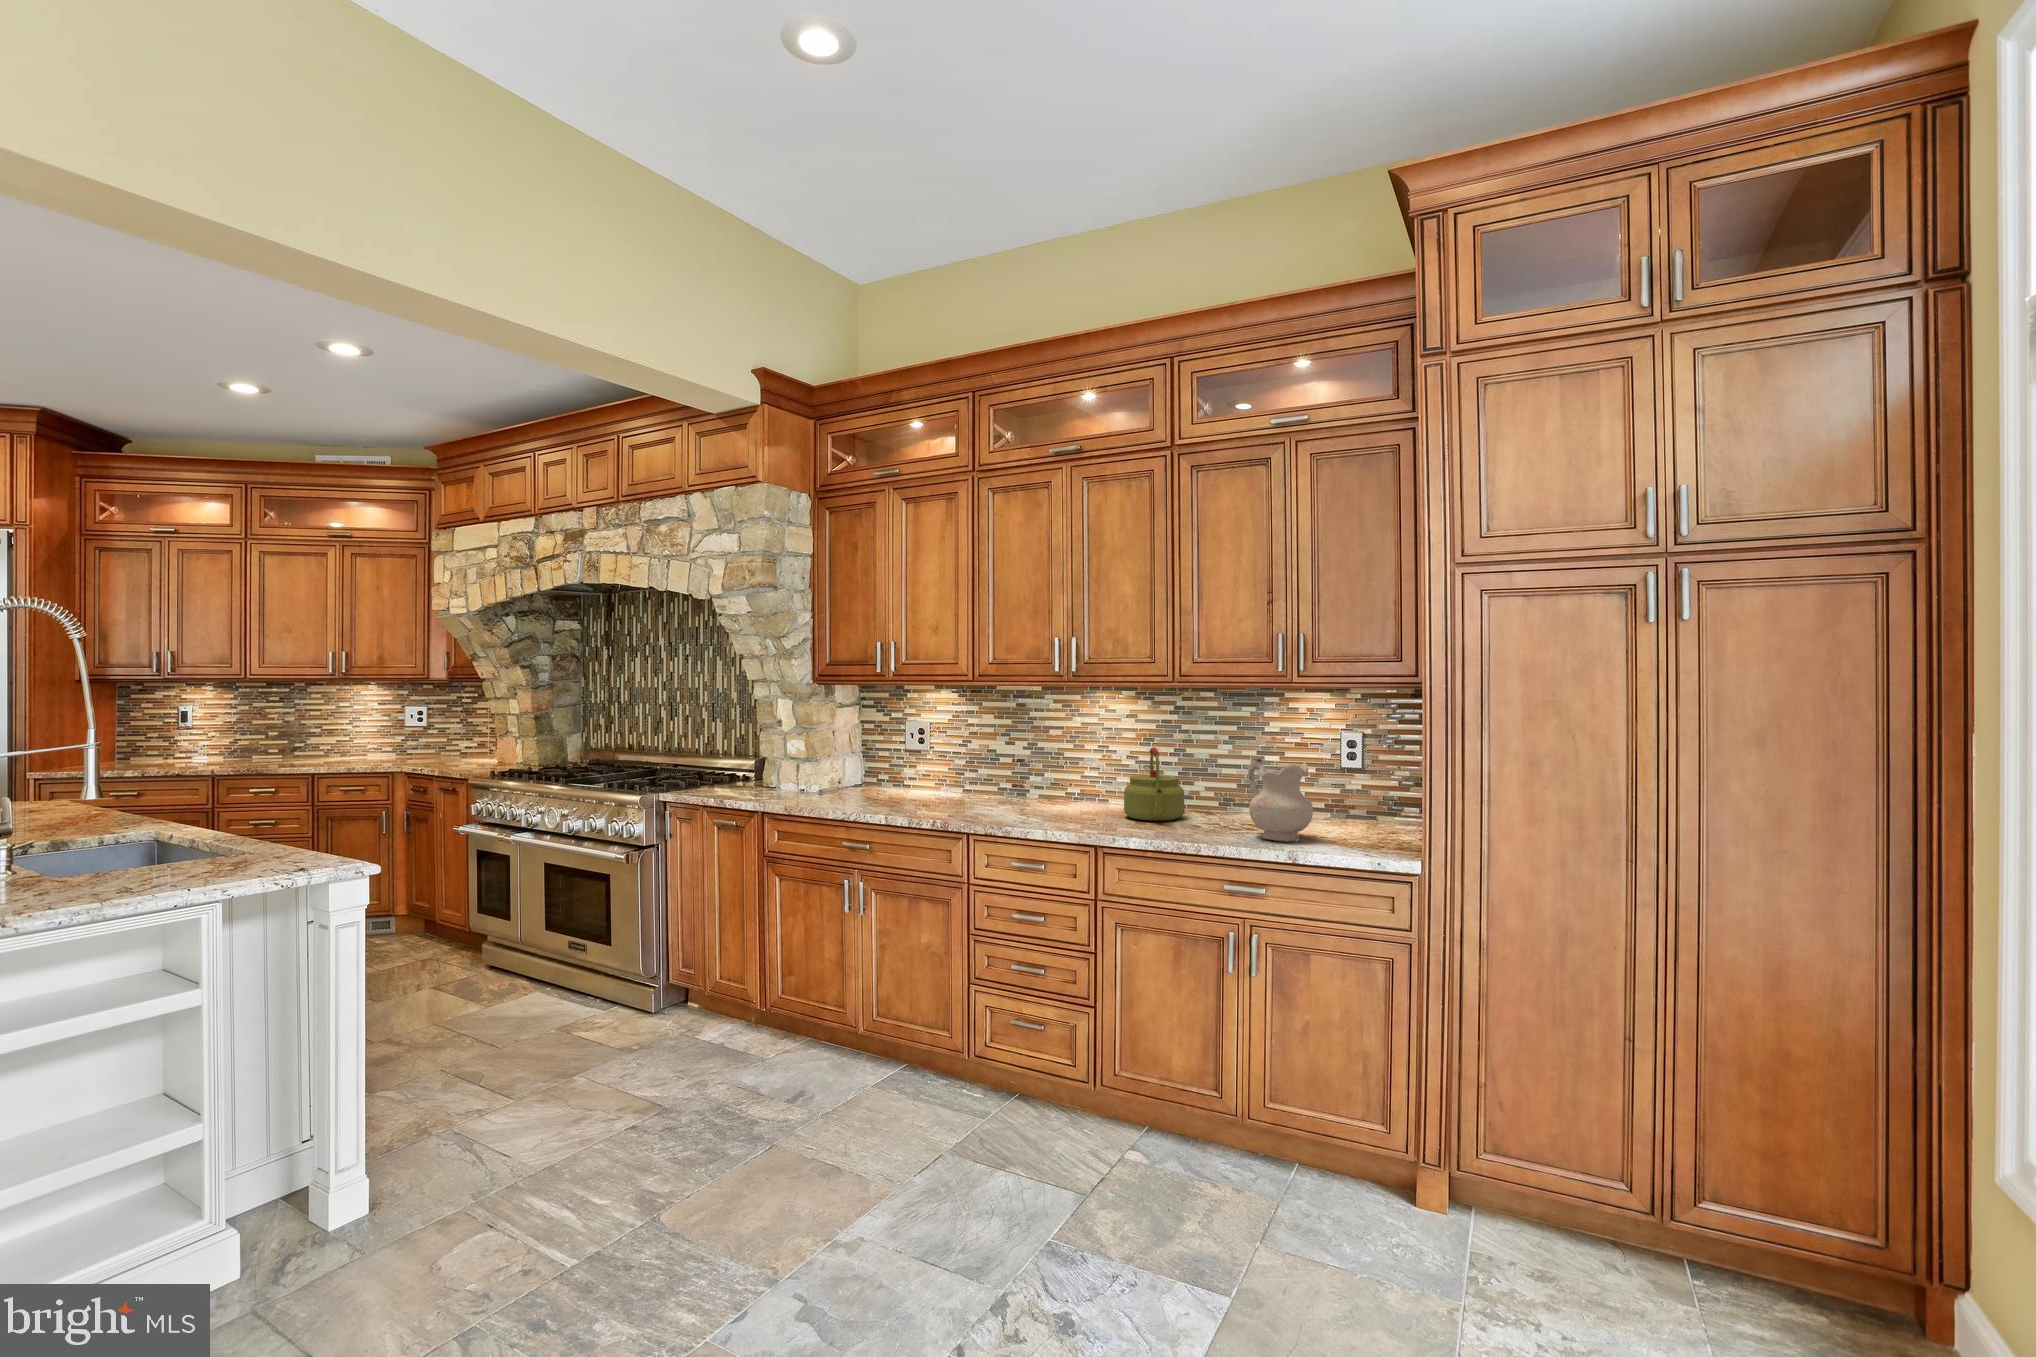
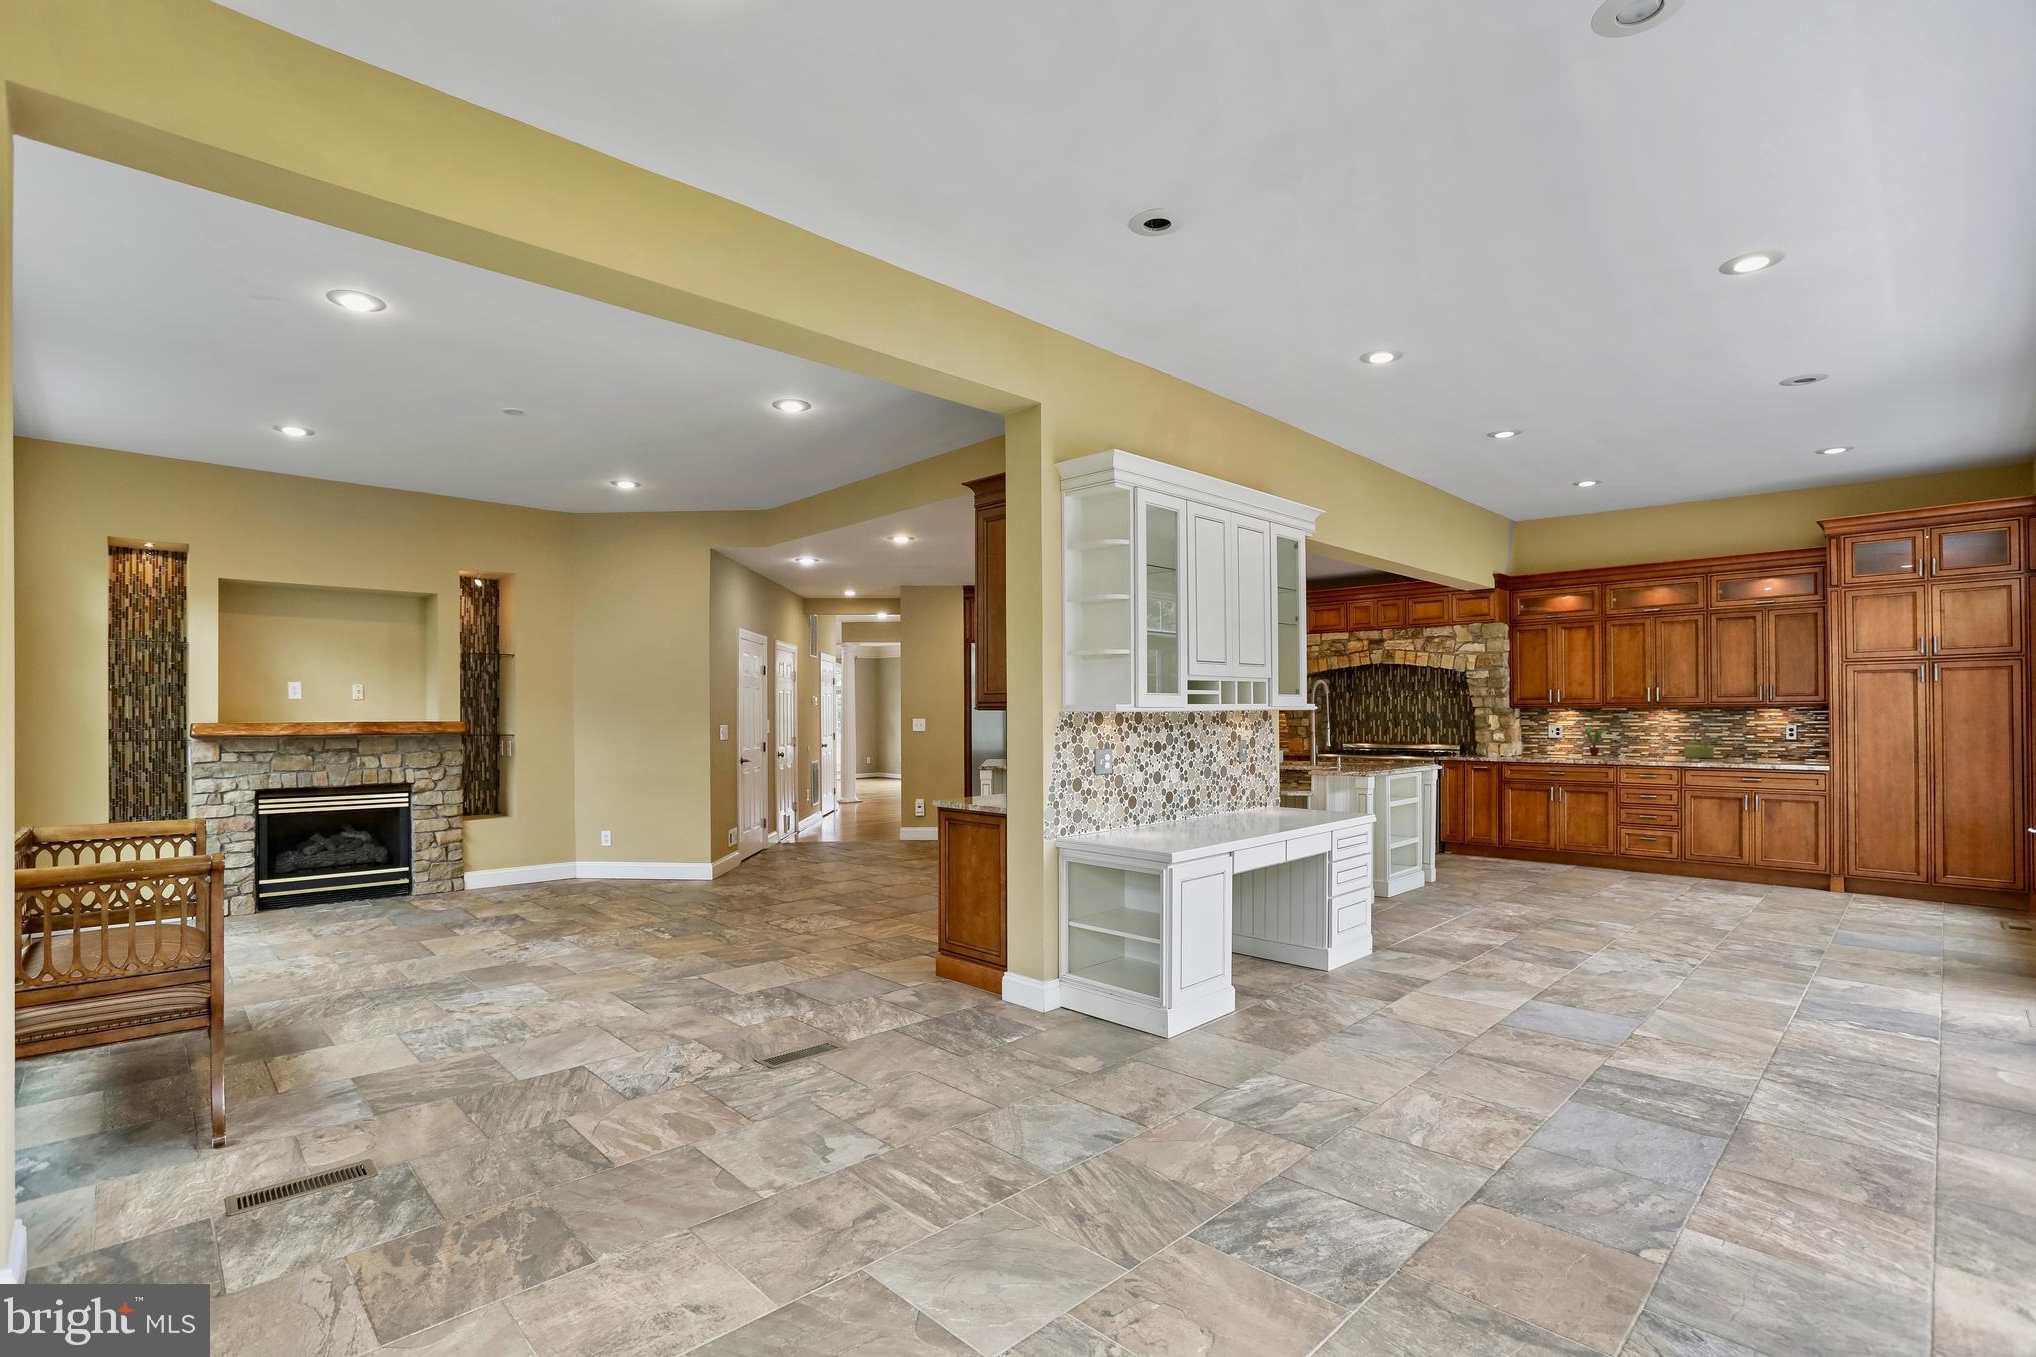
potted plant: none [921,734,990,807] -> present [1579,727,1610,756]
ceramic pitcher: present [1248,757,1313,842] -> none [1750,731,1782,761]

